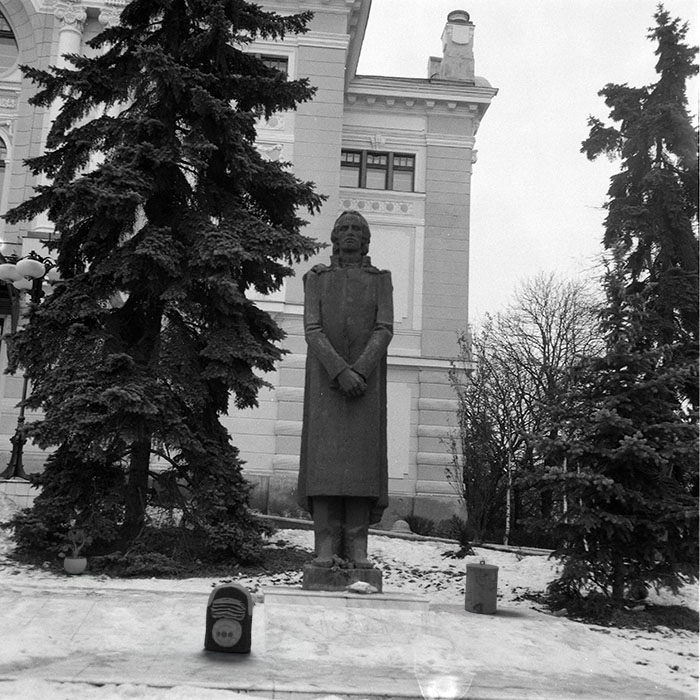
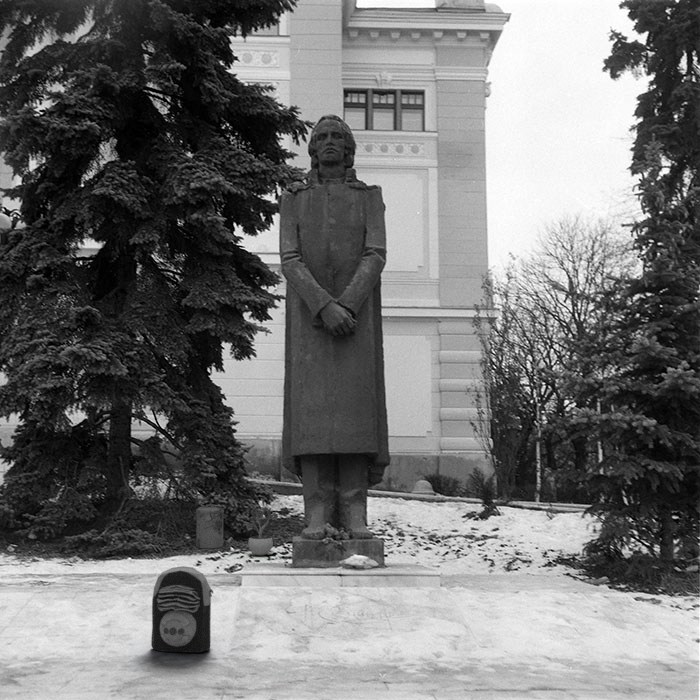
potted plant: present [63,530,93,574] -> present [246,507,278,556]
trash can: present [465,560,499,614] -> present [196,504,224,549]

